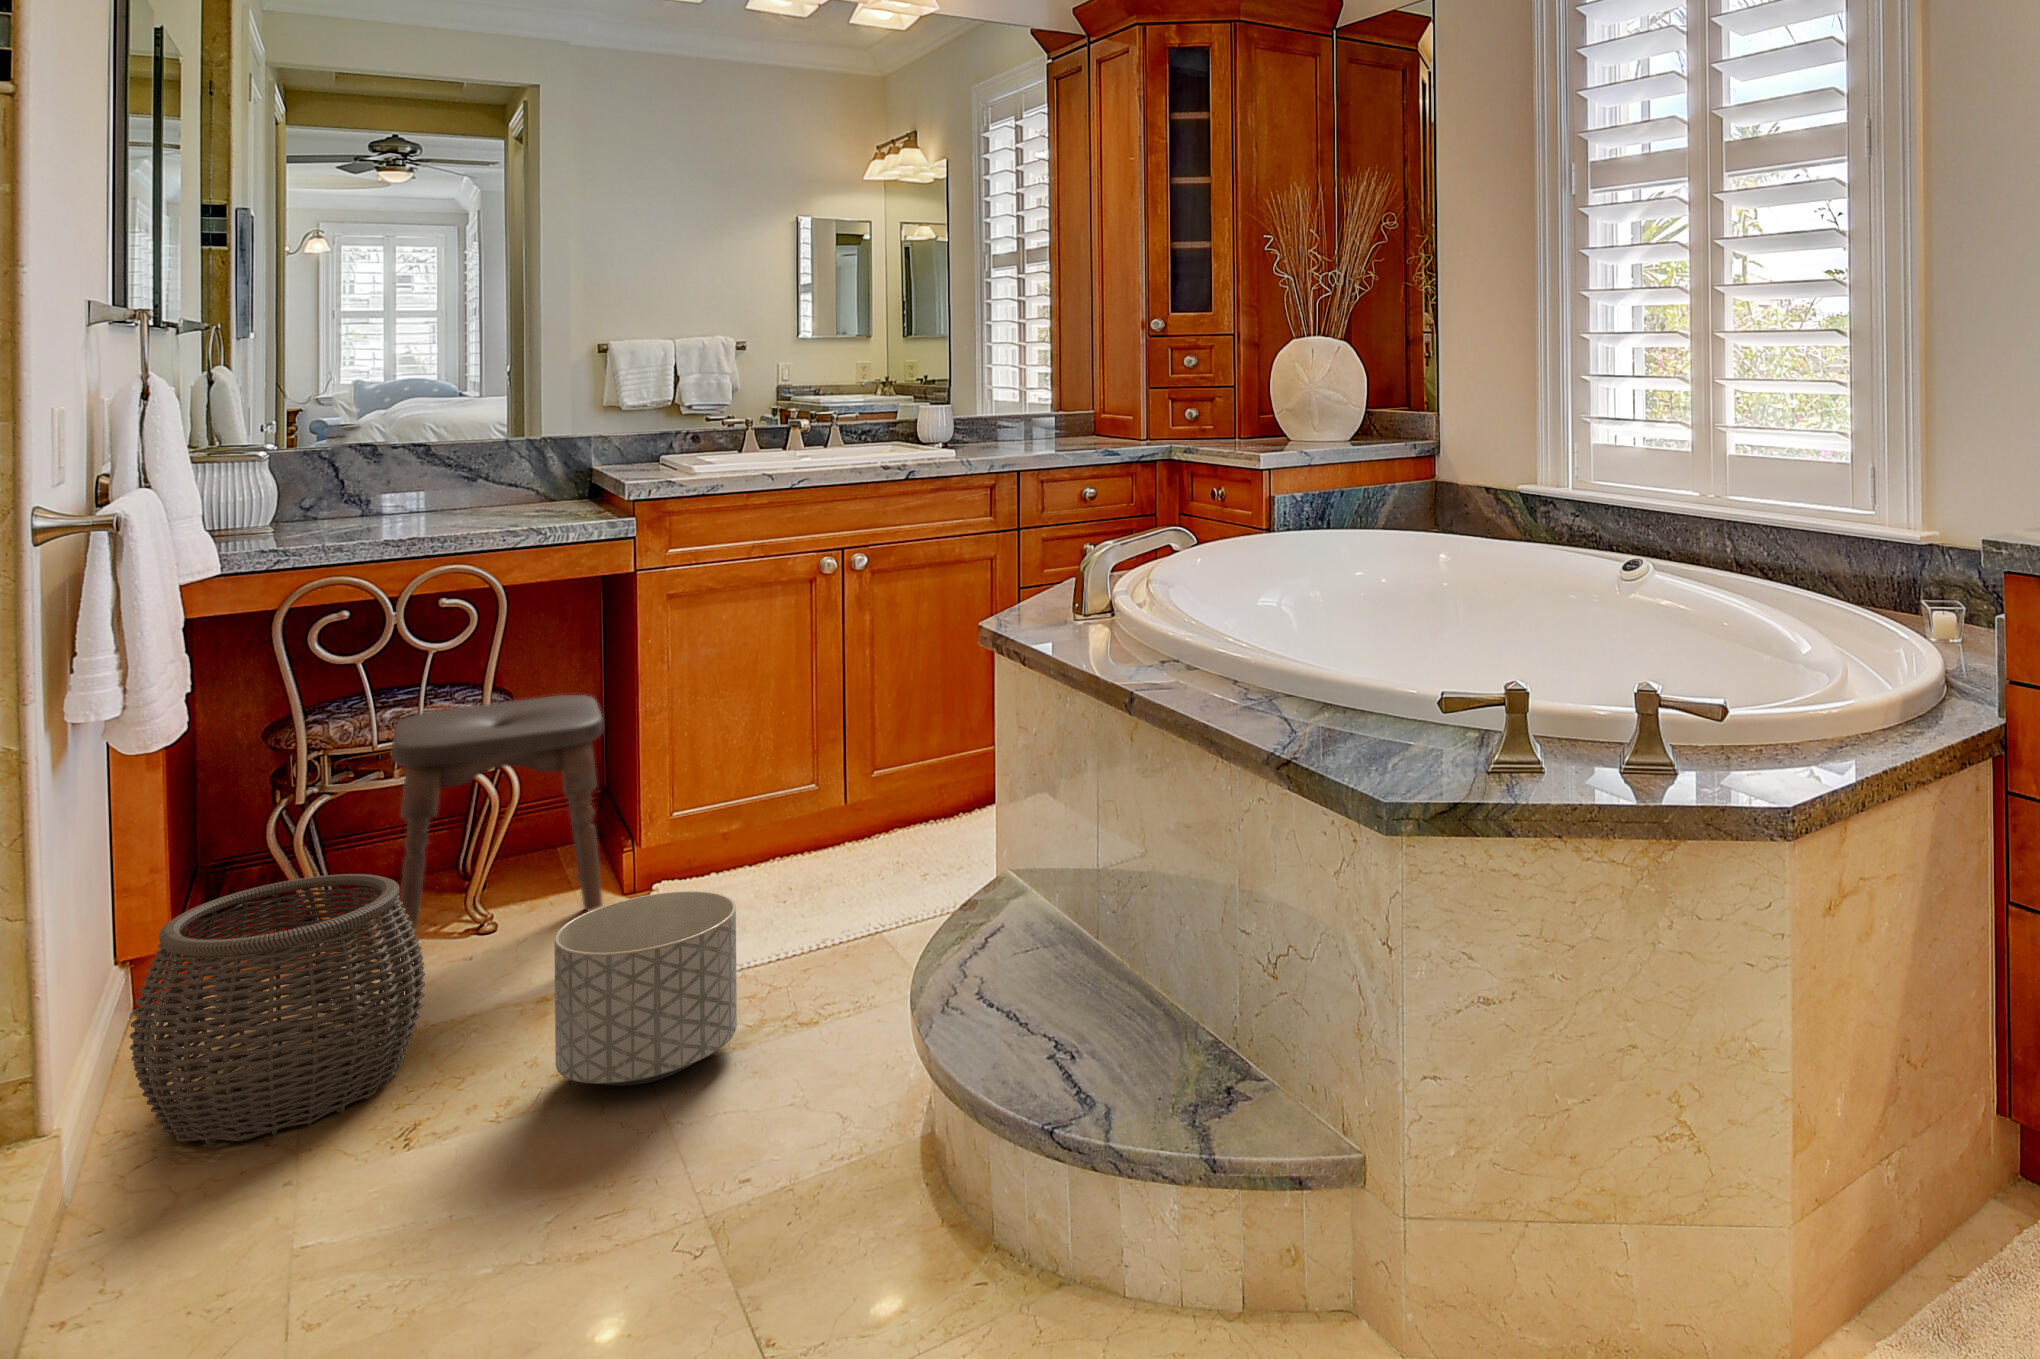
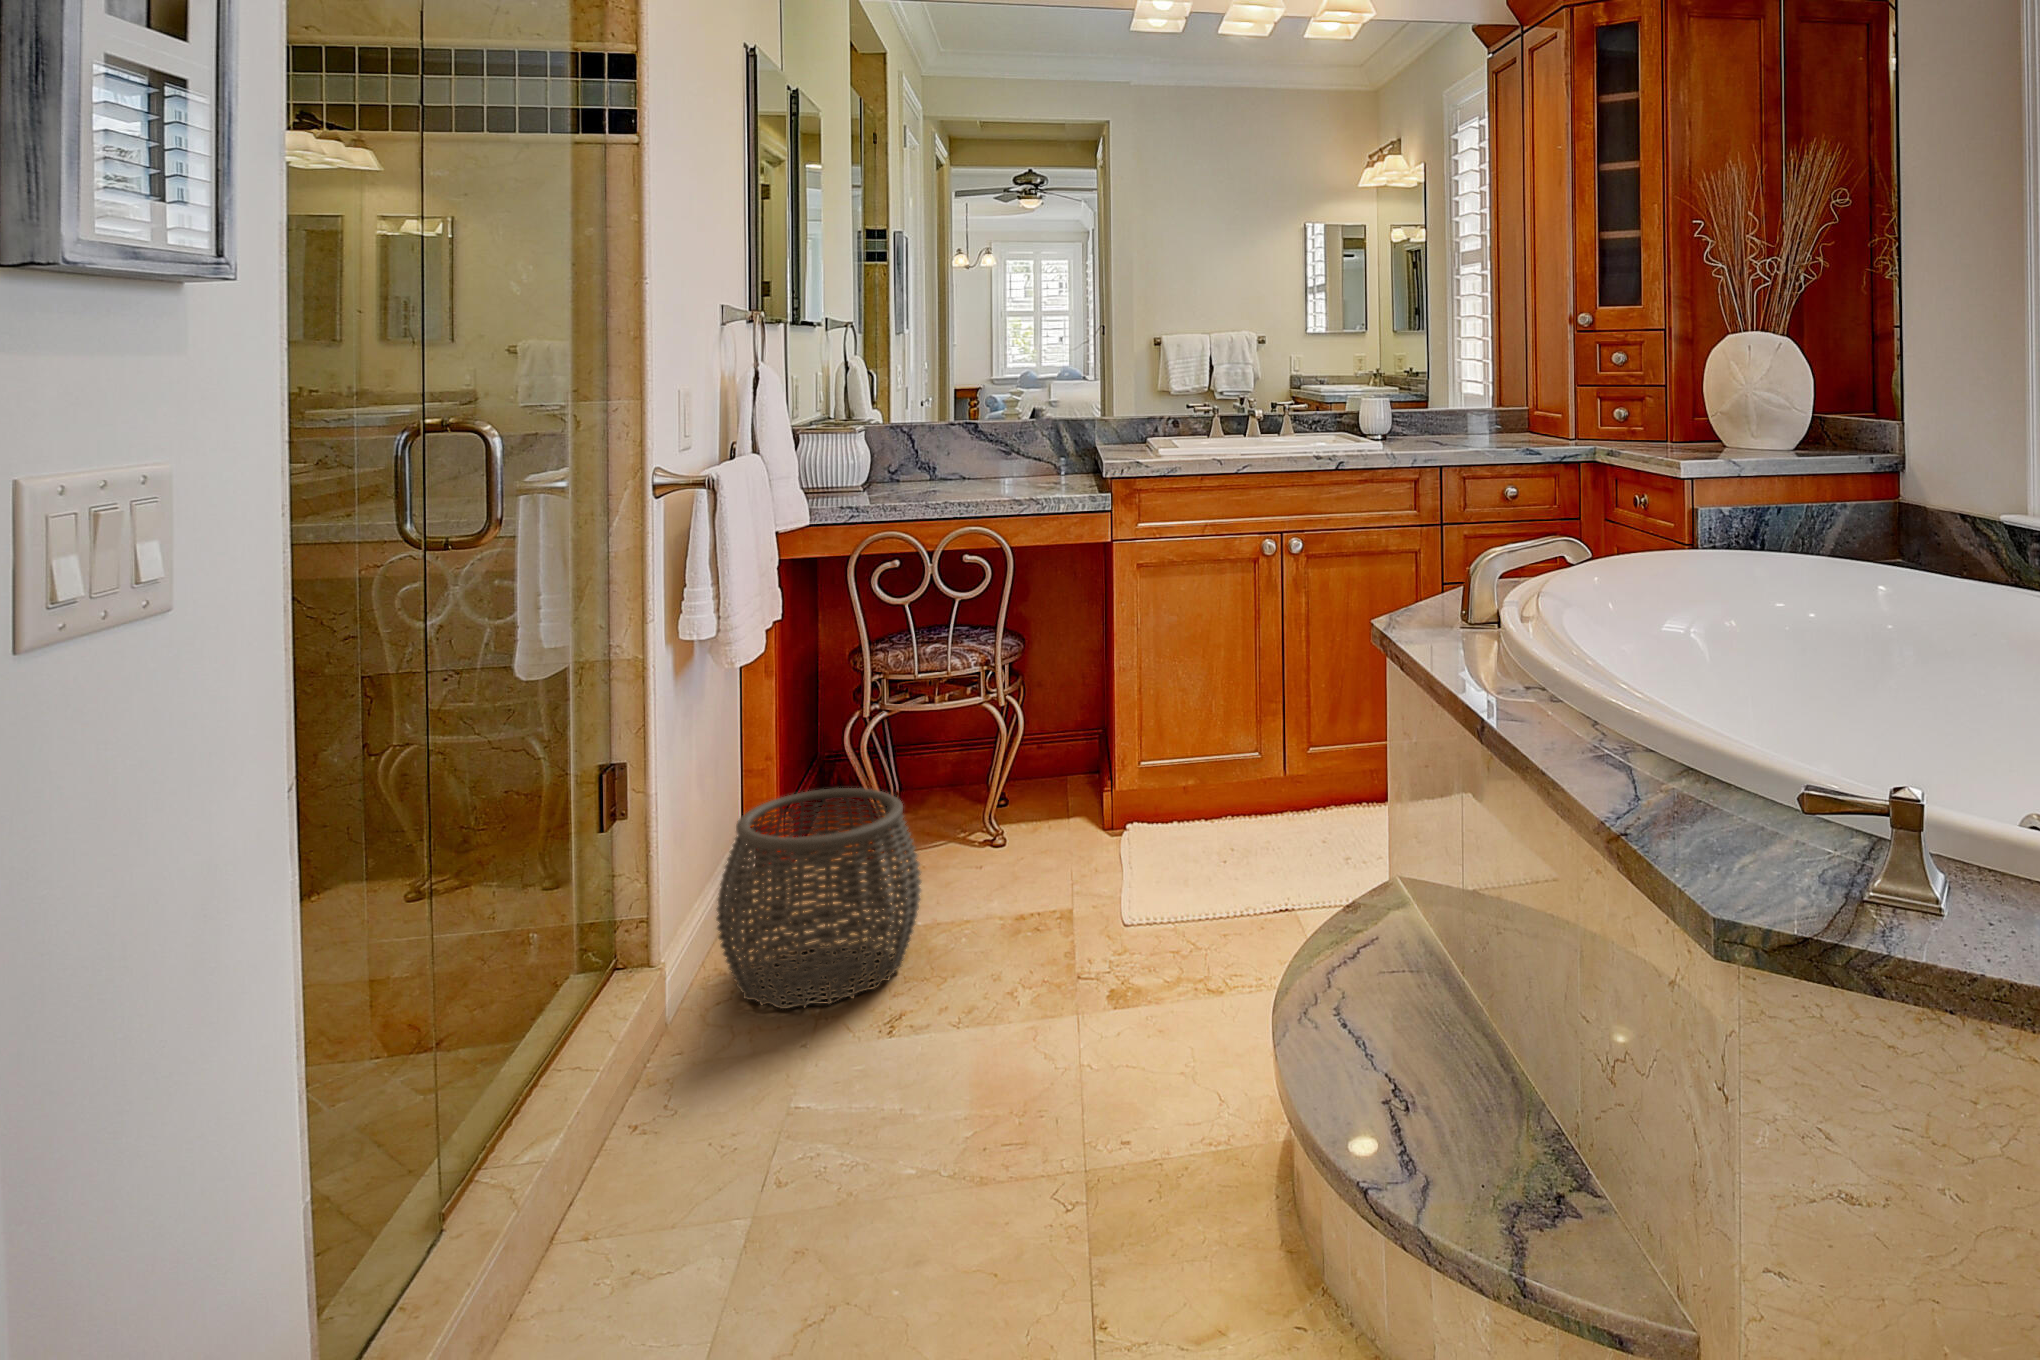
stool: present [392,695,603,930] -> none [913,648,1075,904]
planter: present [555,891,737,1086] -> none [1004,848,1152,1029]

